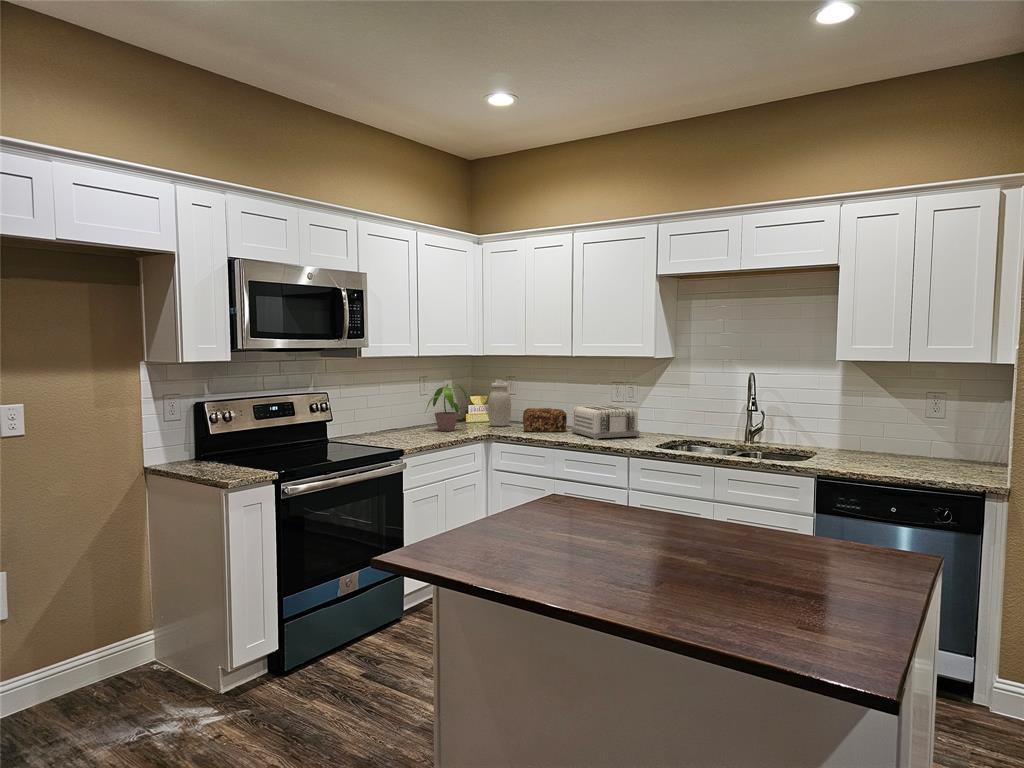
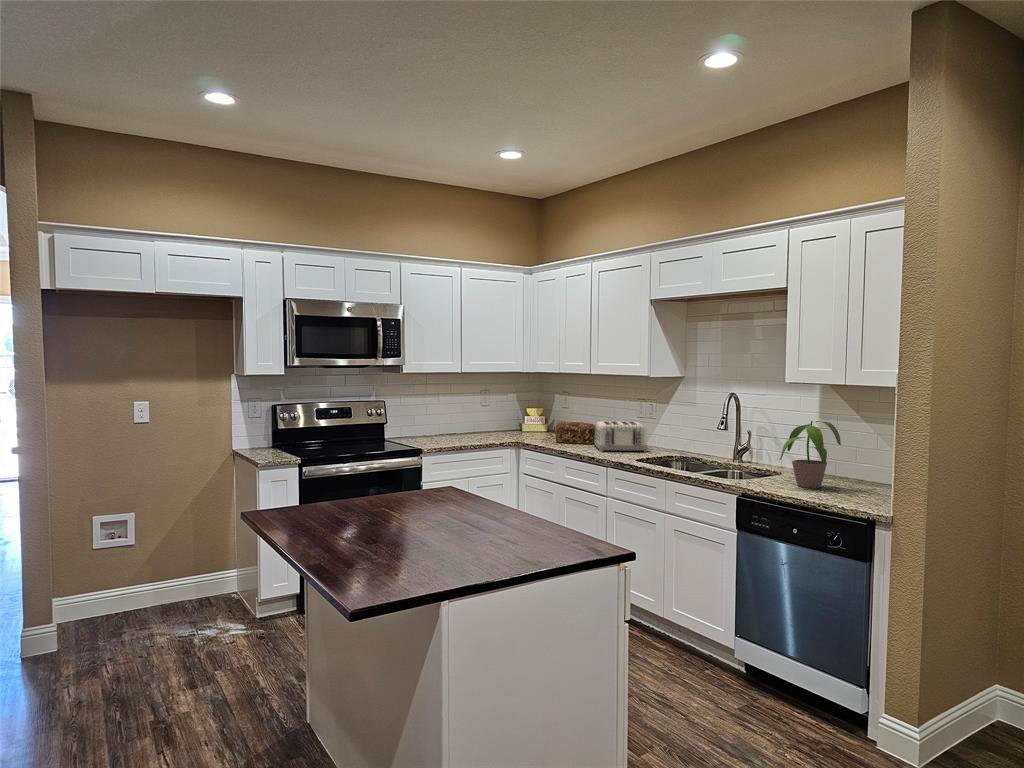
jar: present [488,383,511,426] -> none [538,398,559,437]
potted plant: present [425,384,468,431] -> present [779,421,841,488]

